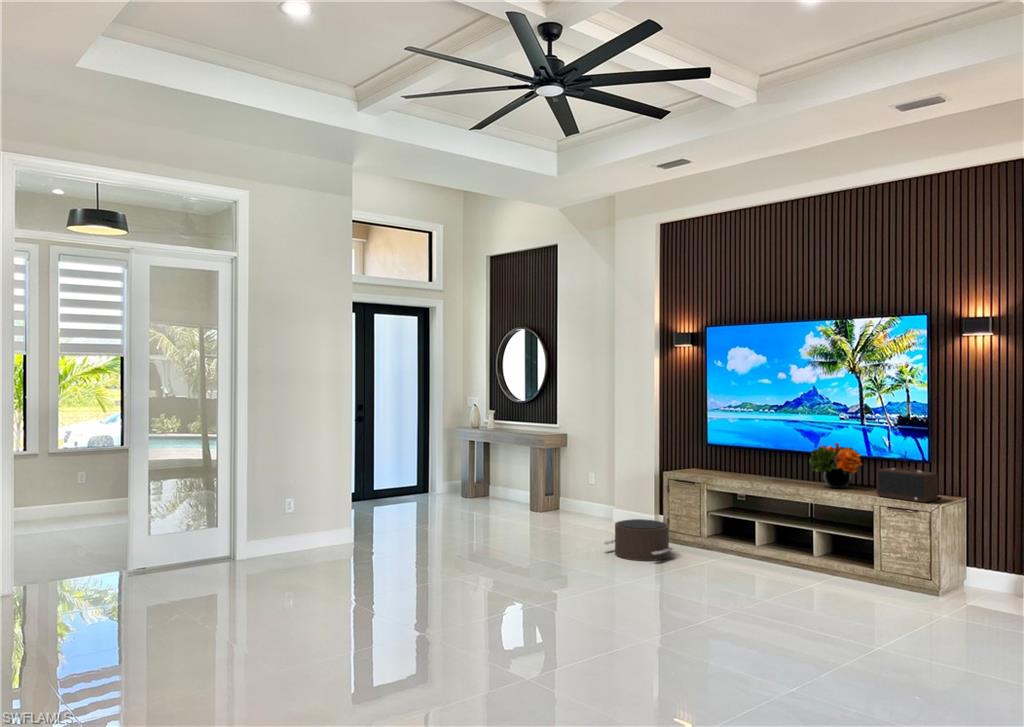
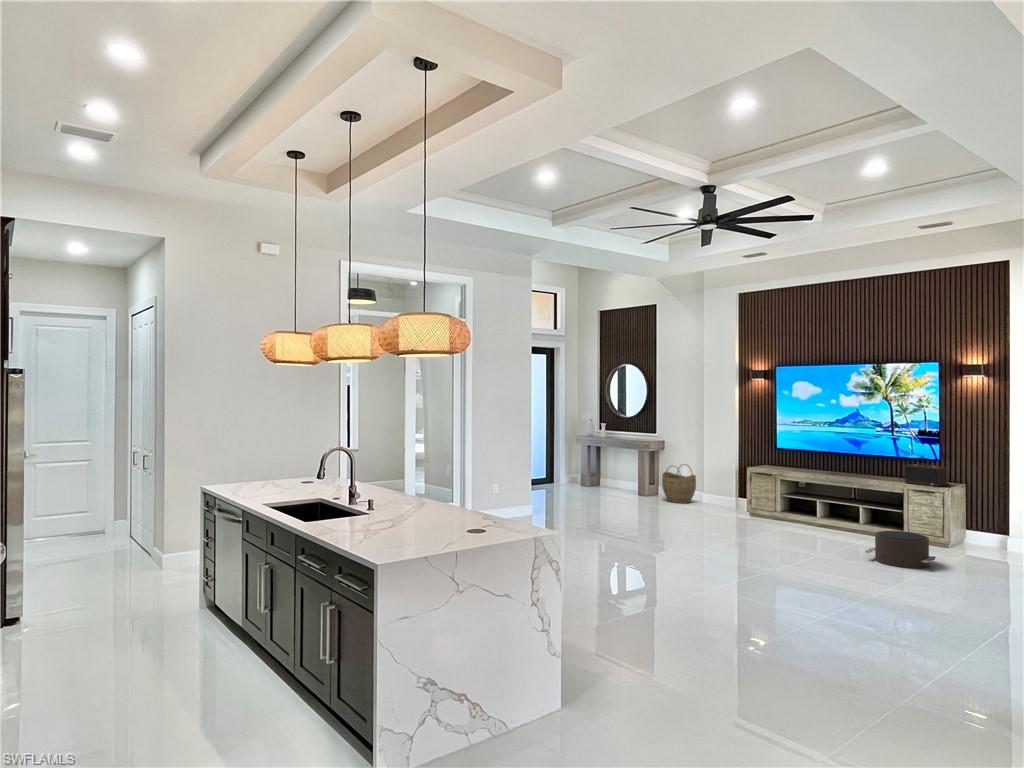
flower arrangement: present [809,443,862,488] -> none [855,448,893,478]
woven basket: none [558,465,604,521] -> present [662,464,696,504]
pouf: present [604,519,673,561] -> present [865,531,936,568]

